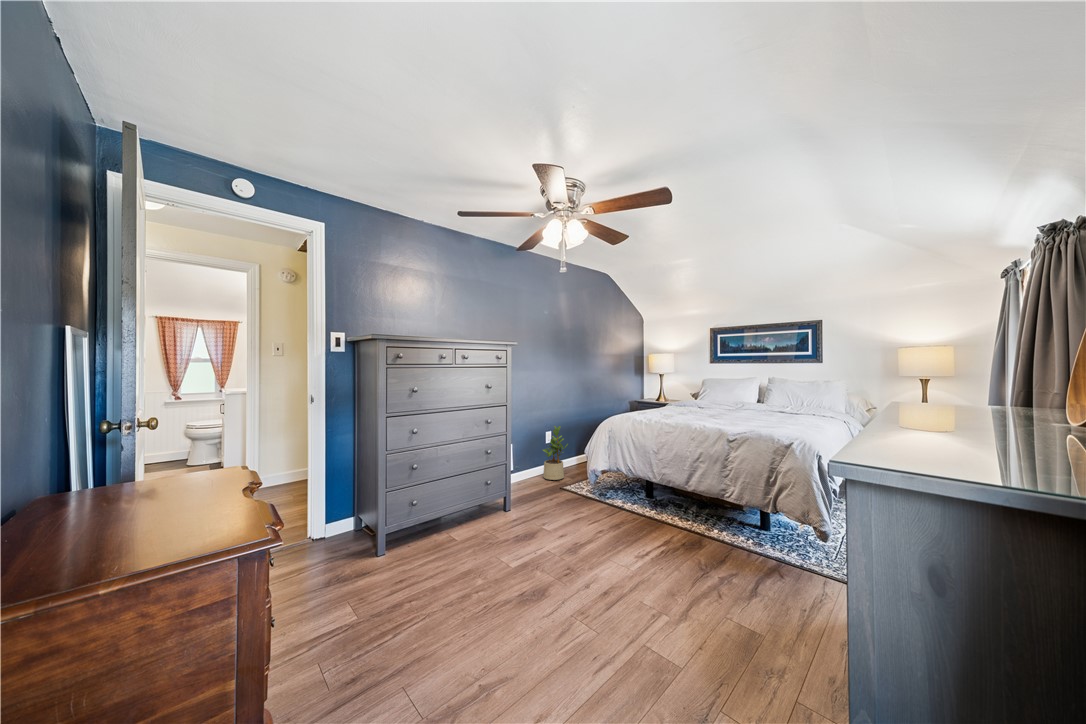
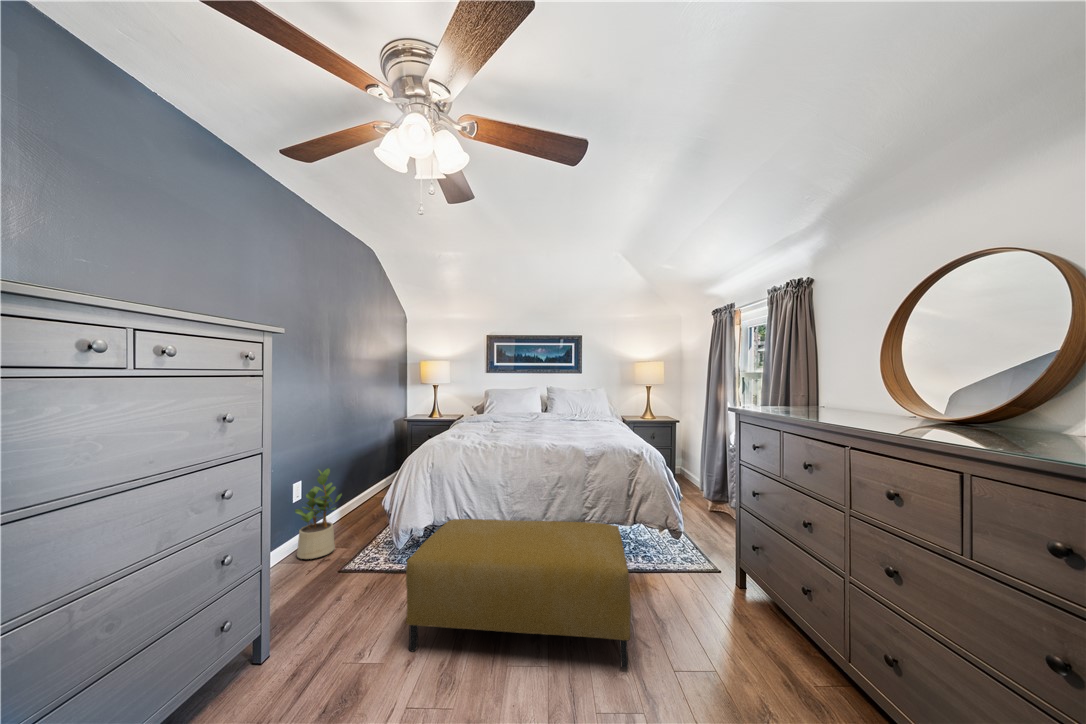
ottoman: none [566,469,732,594] -> present [406,519,631,668]

